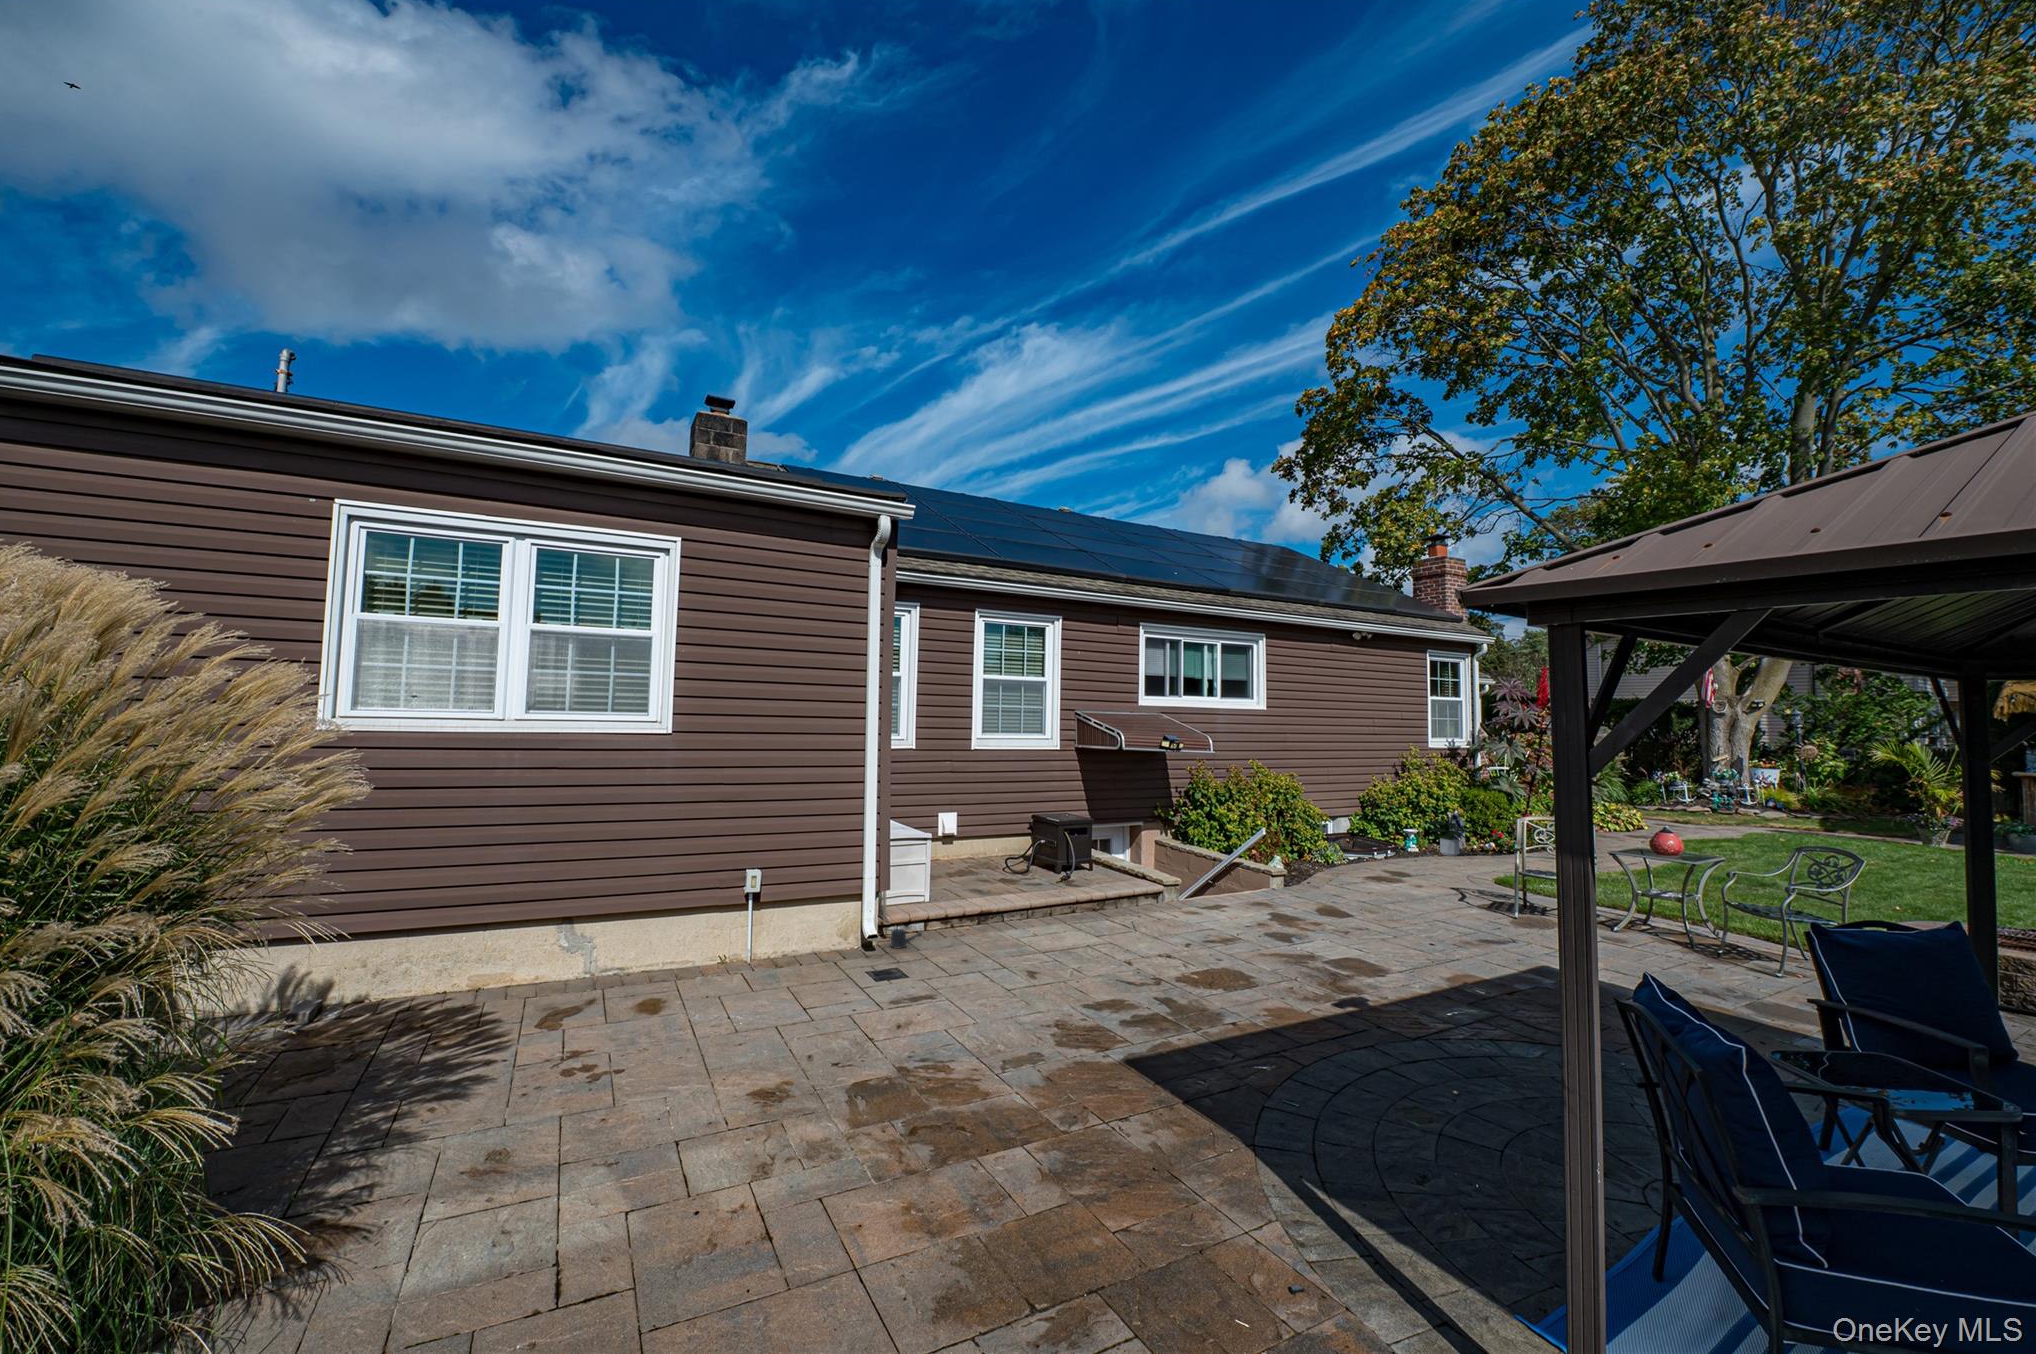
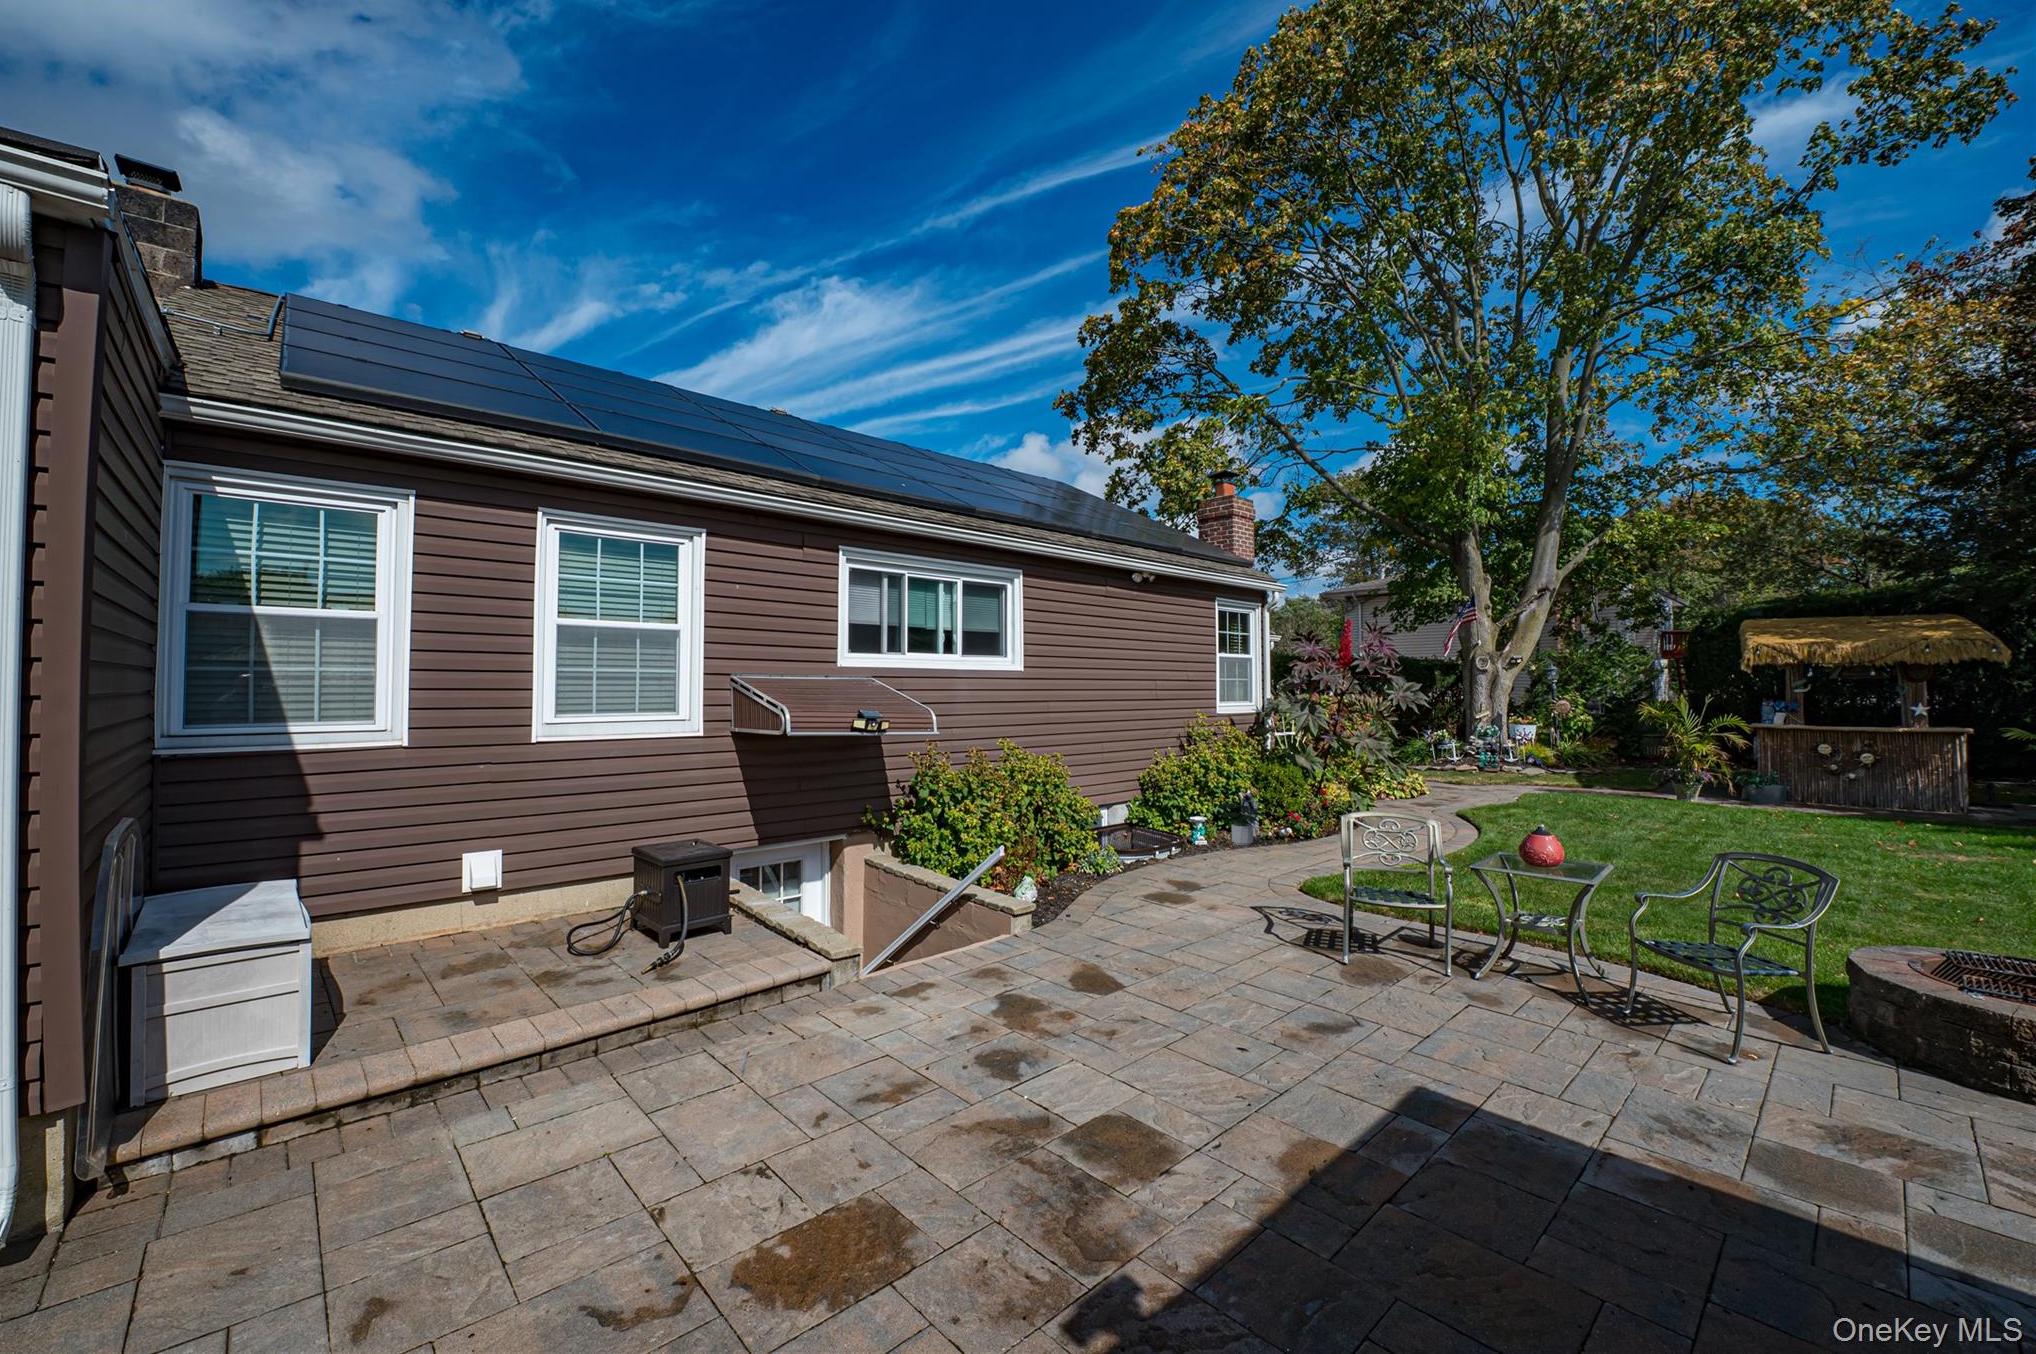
watering can: present [885,929,922,948] -> none [170,1137,249,1188]

